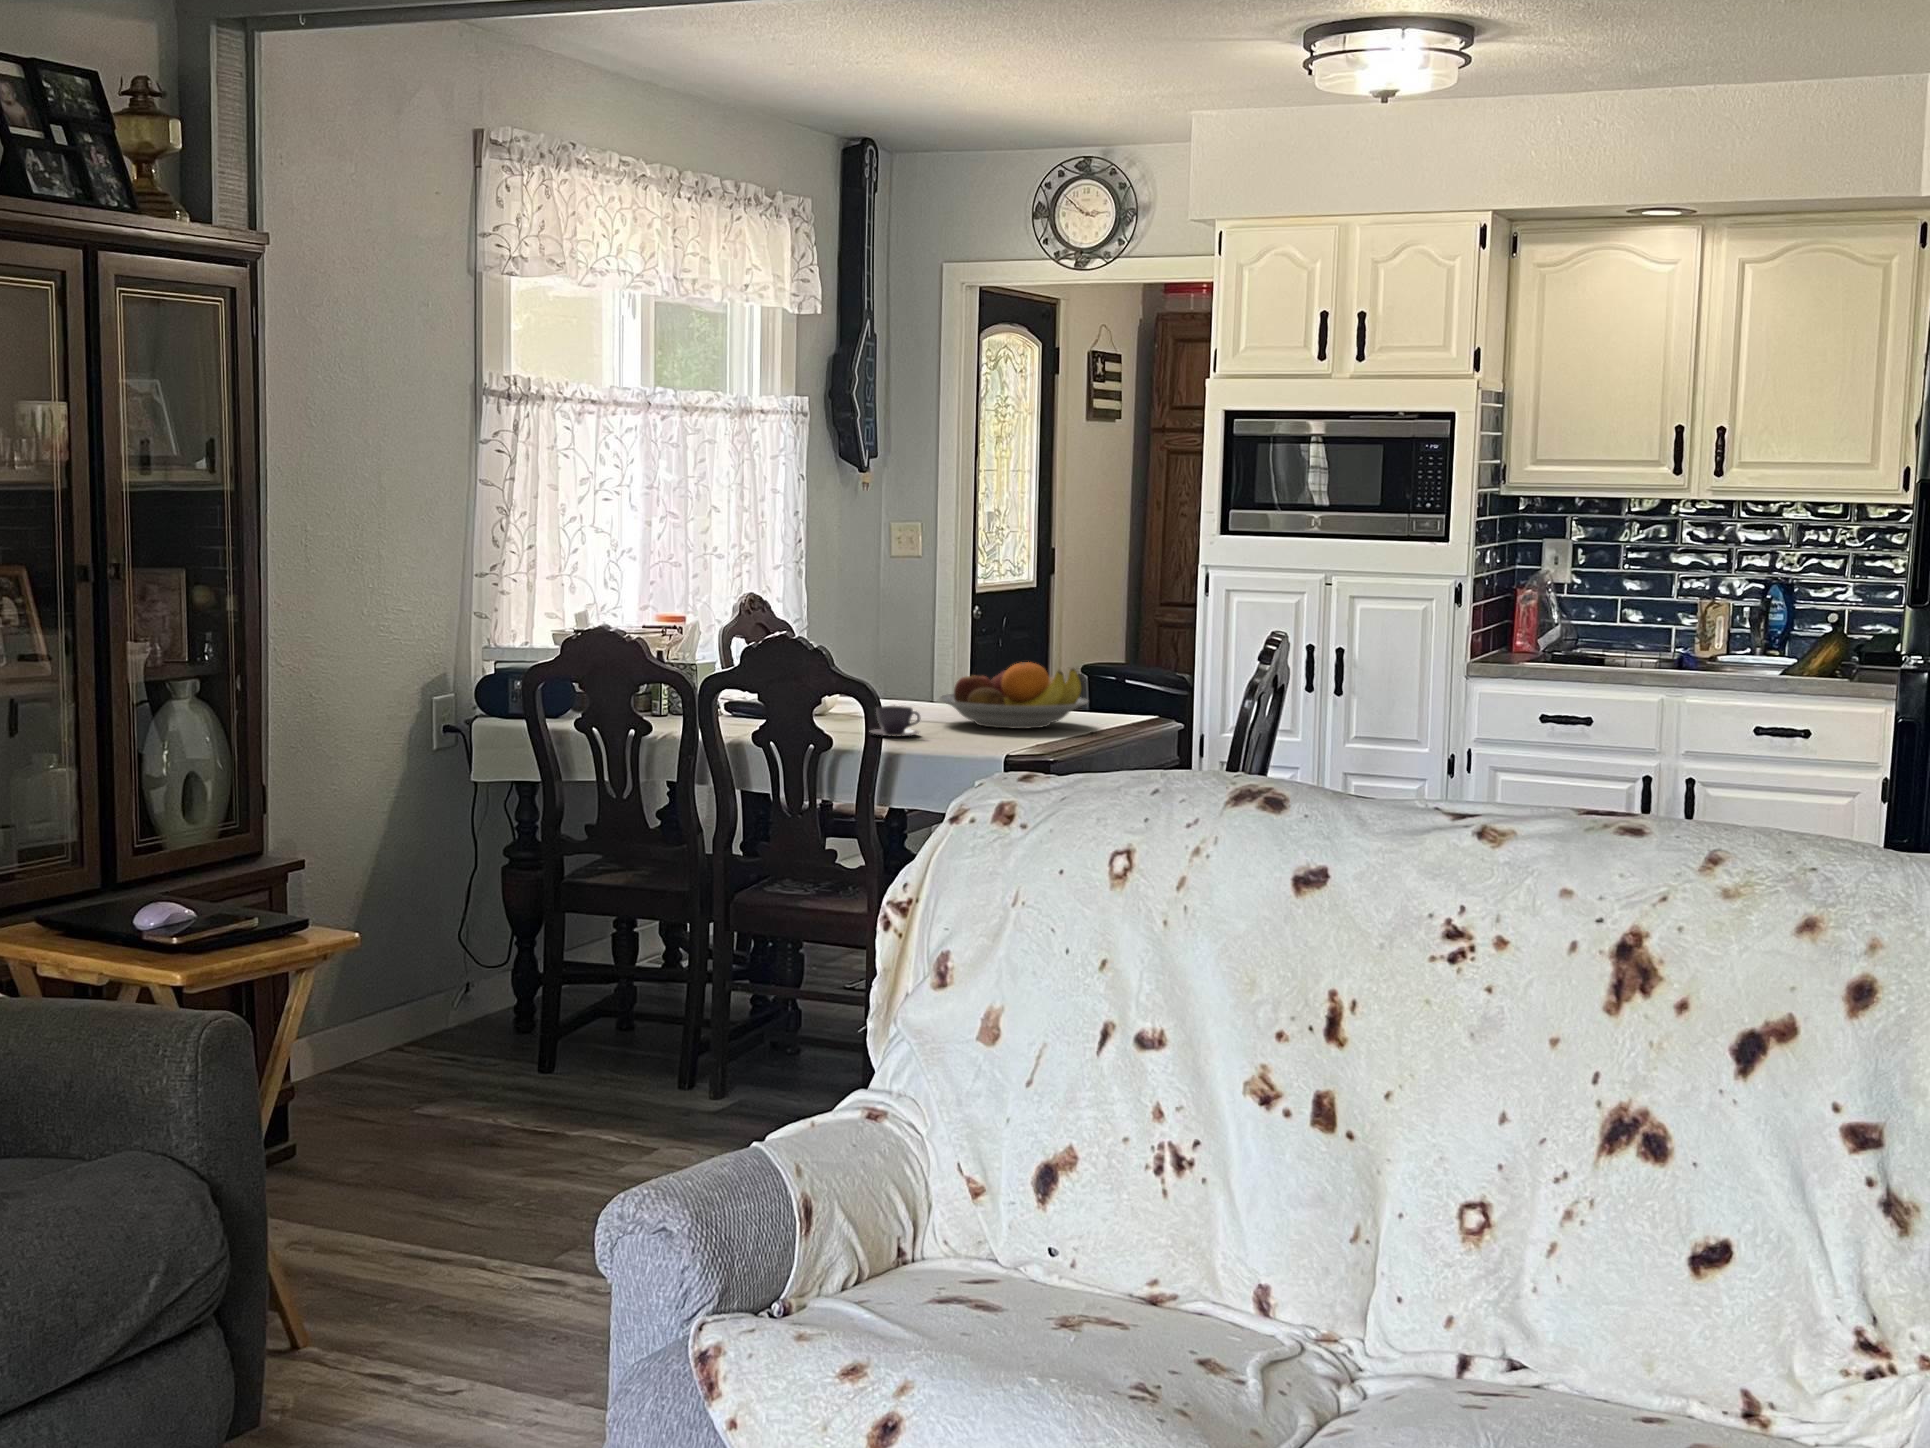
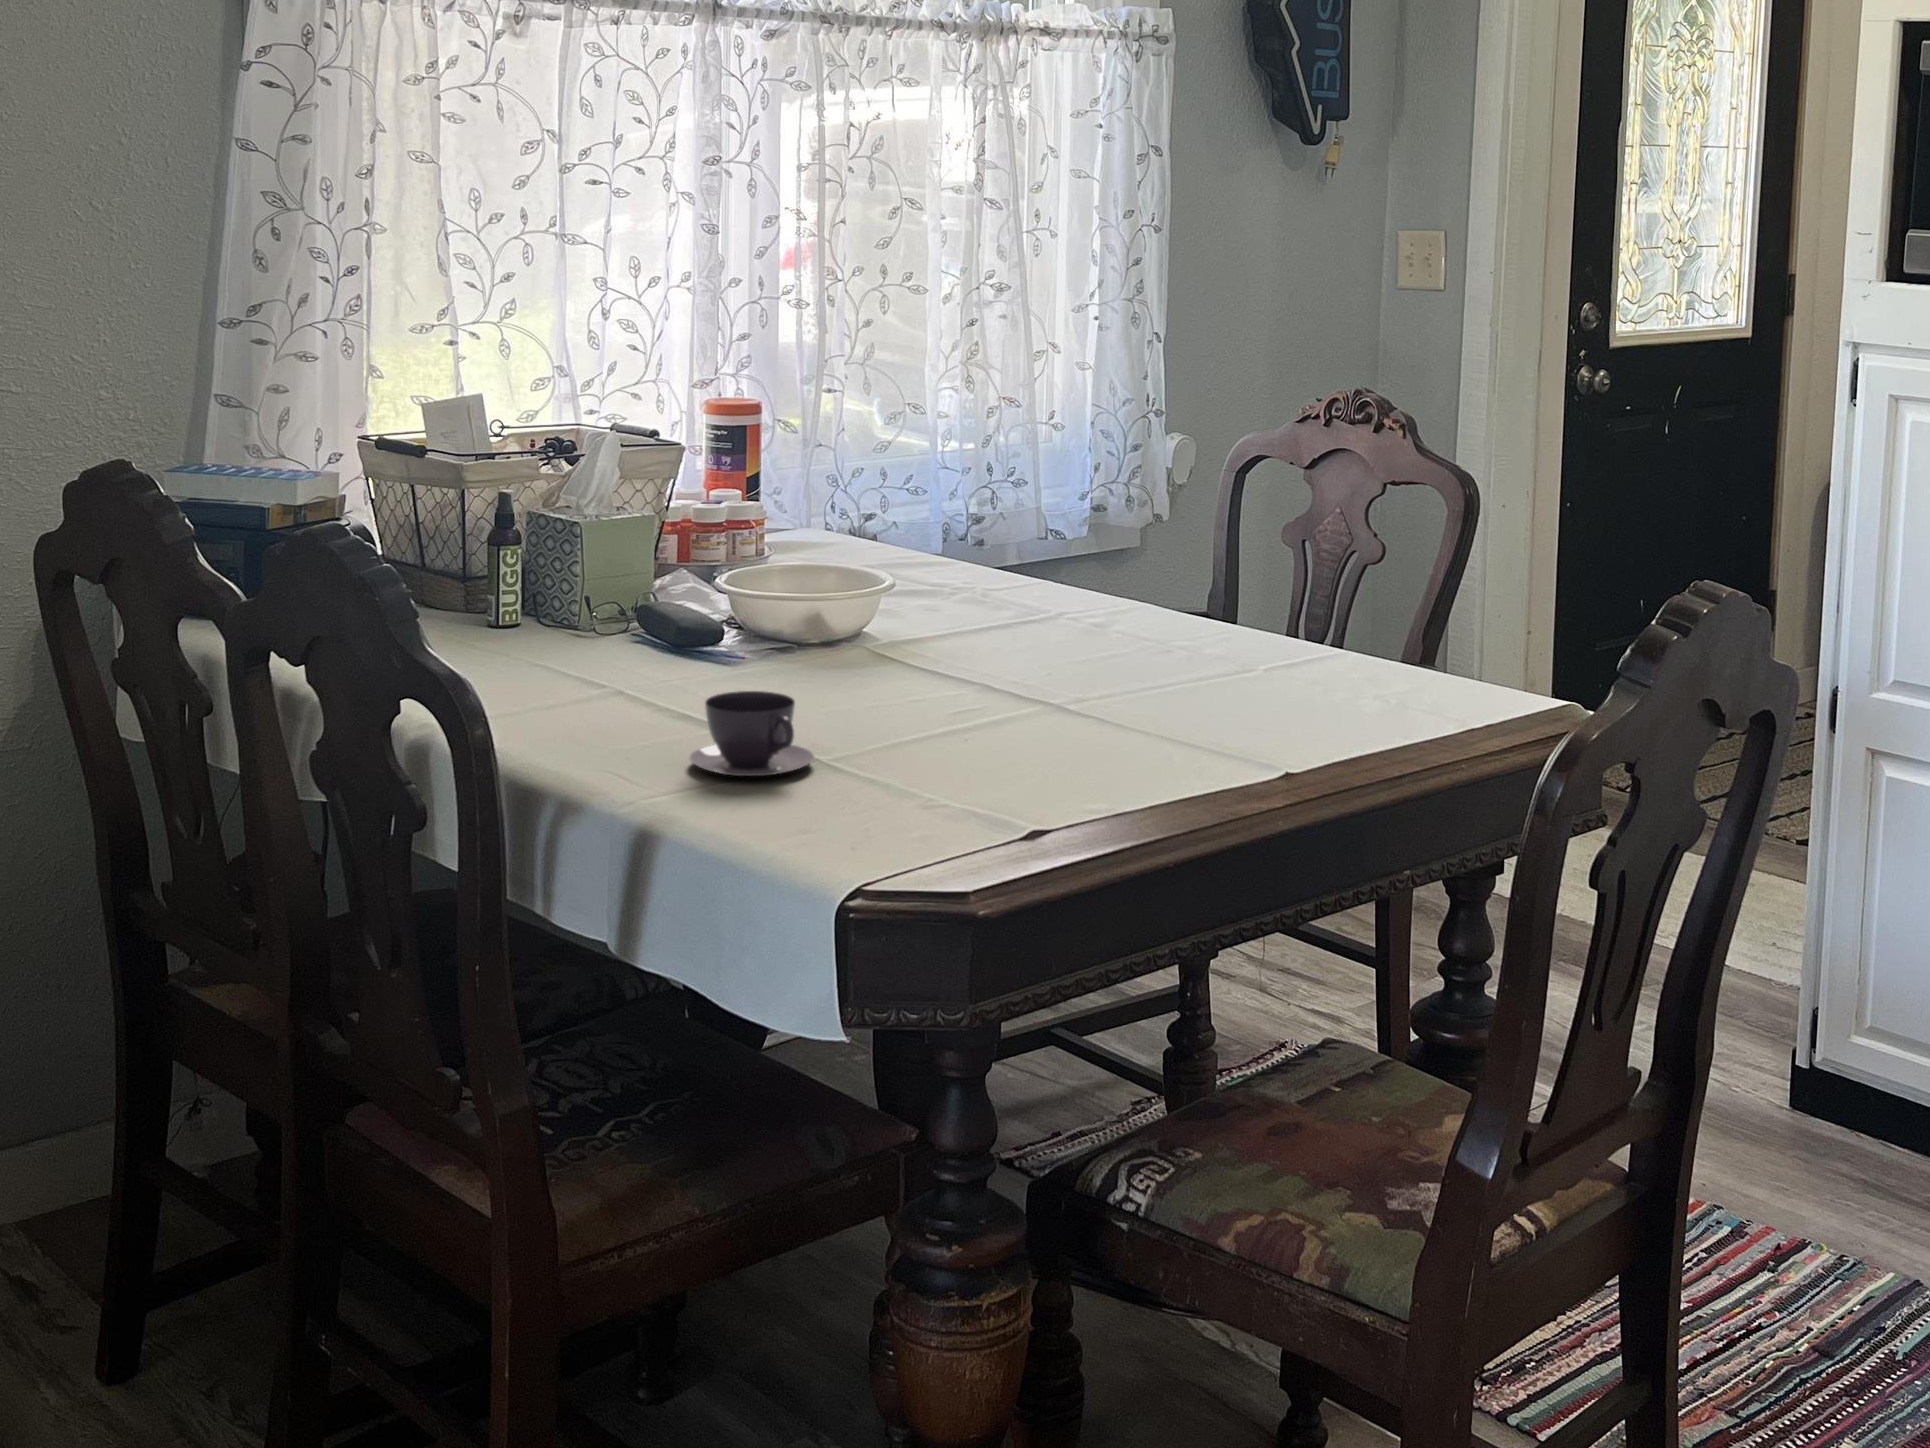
fruit bowl: present [939,662,1088,728] -> none [947,592,1302,759]

